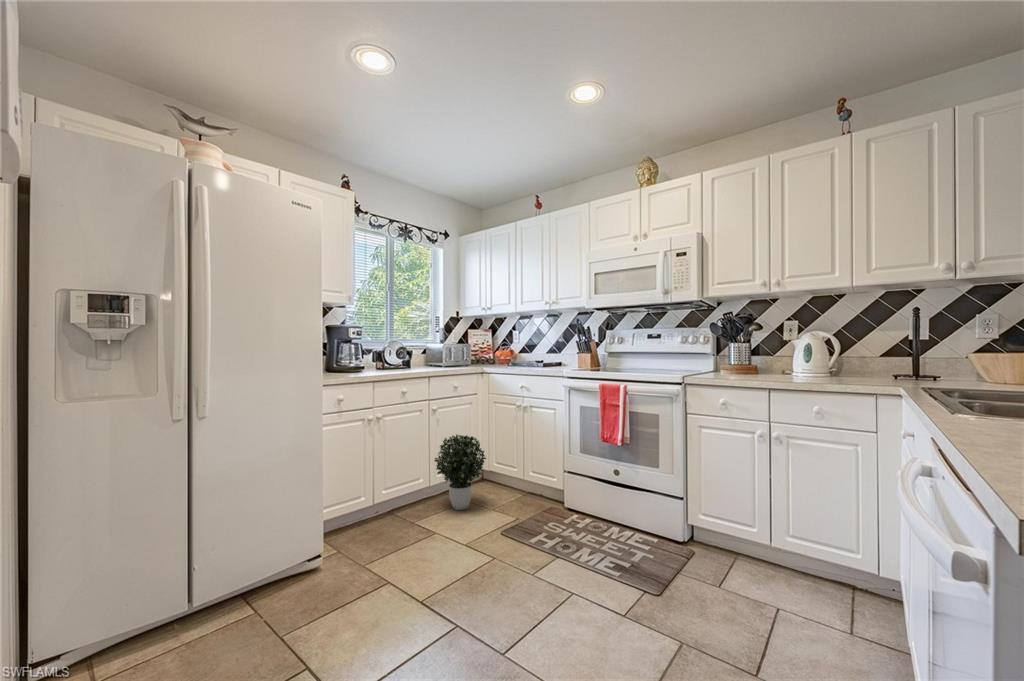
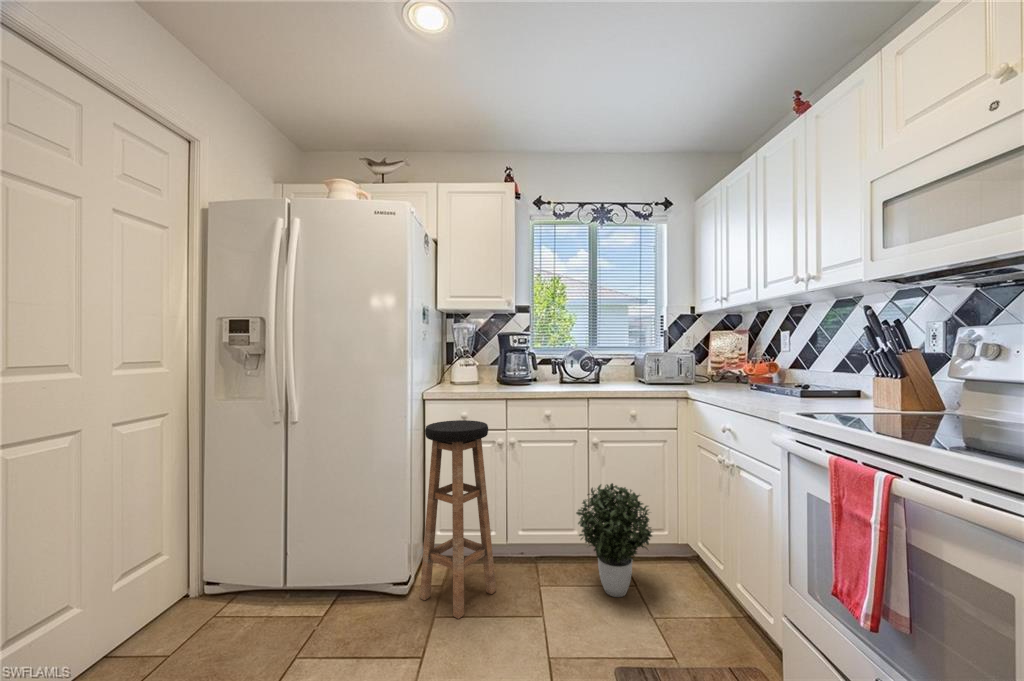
bar stool: none [332,400,389,562] -> present [420,420,496,619]

